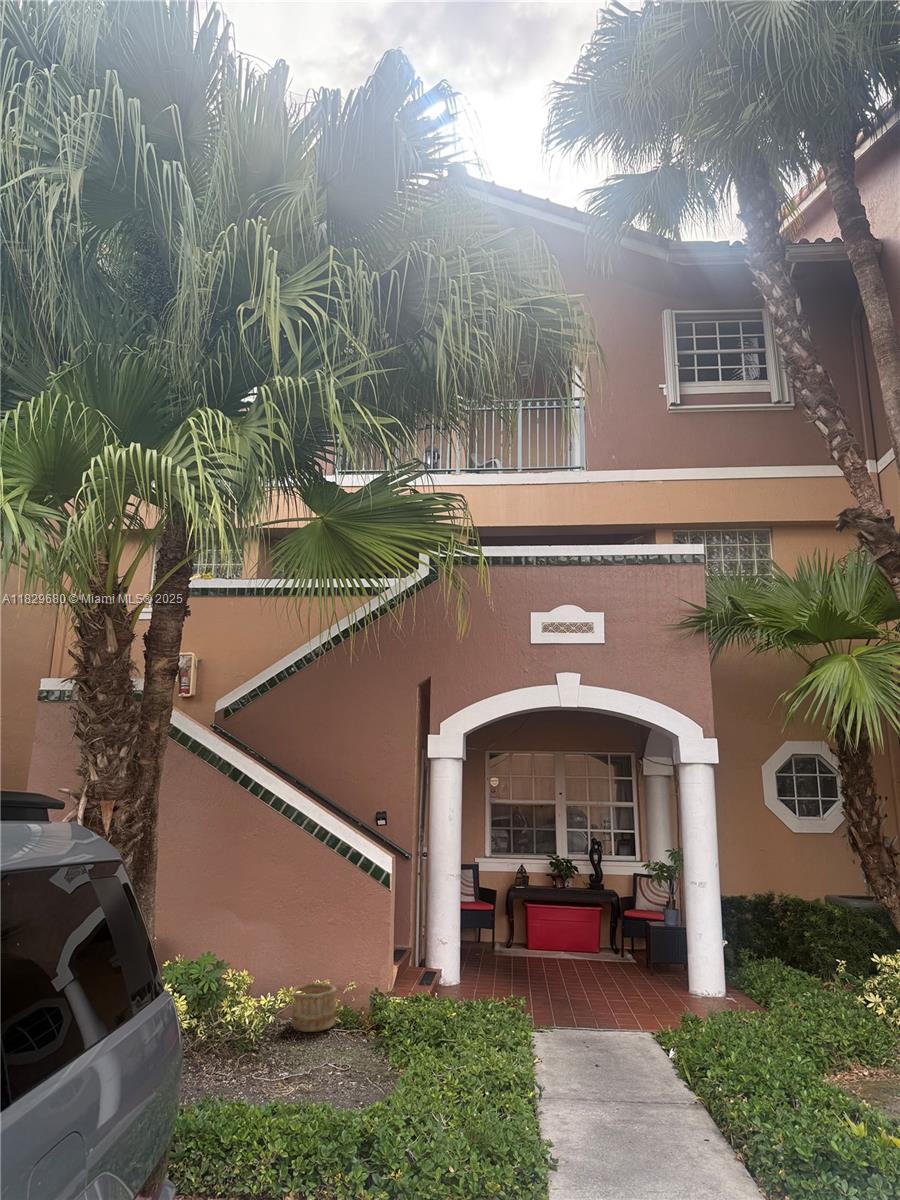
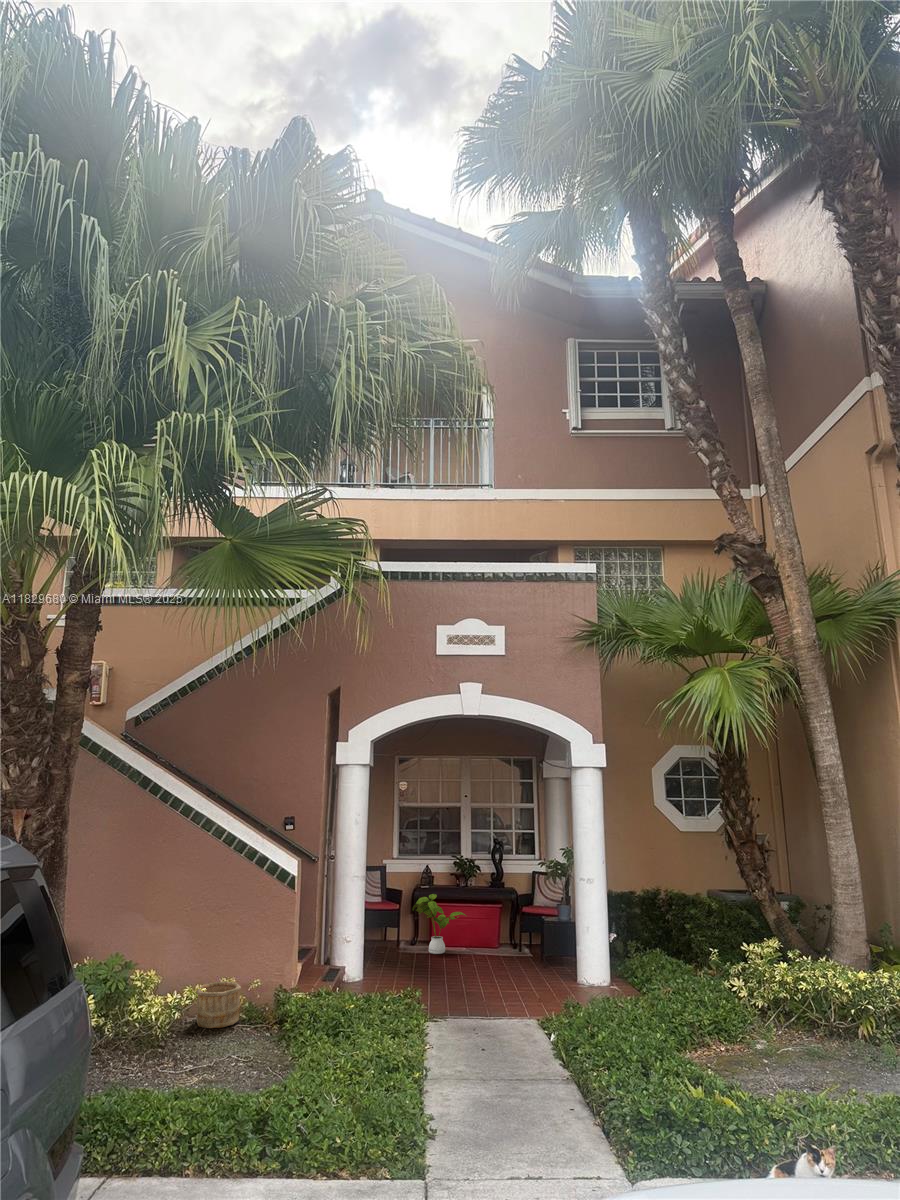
house plant: none [507,894,565,957] -> present [413,894,466,954]

